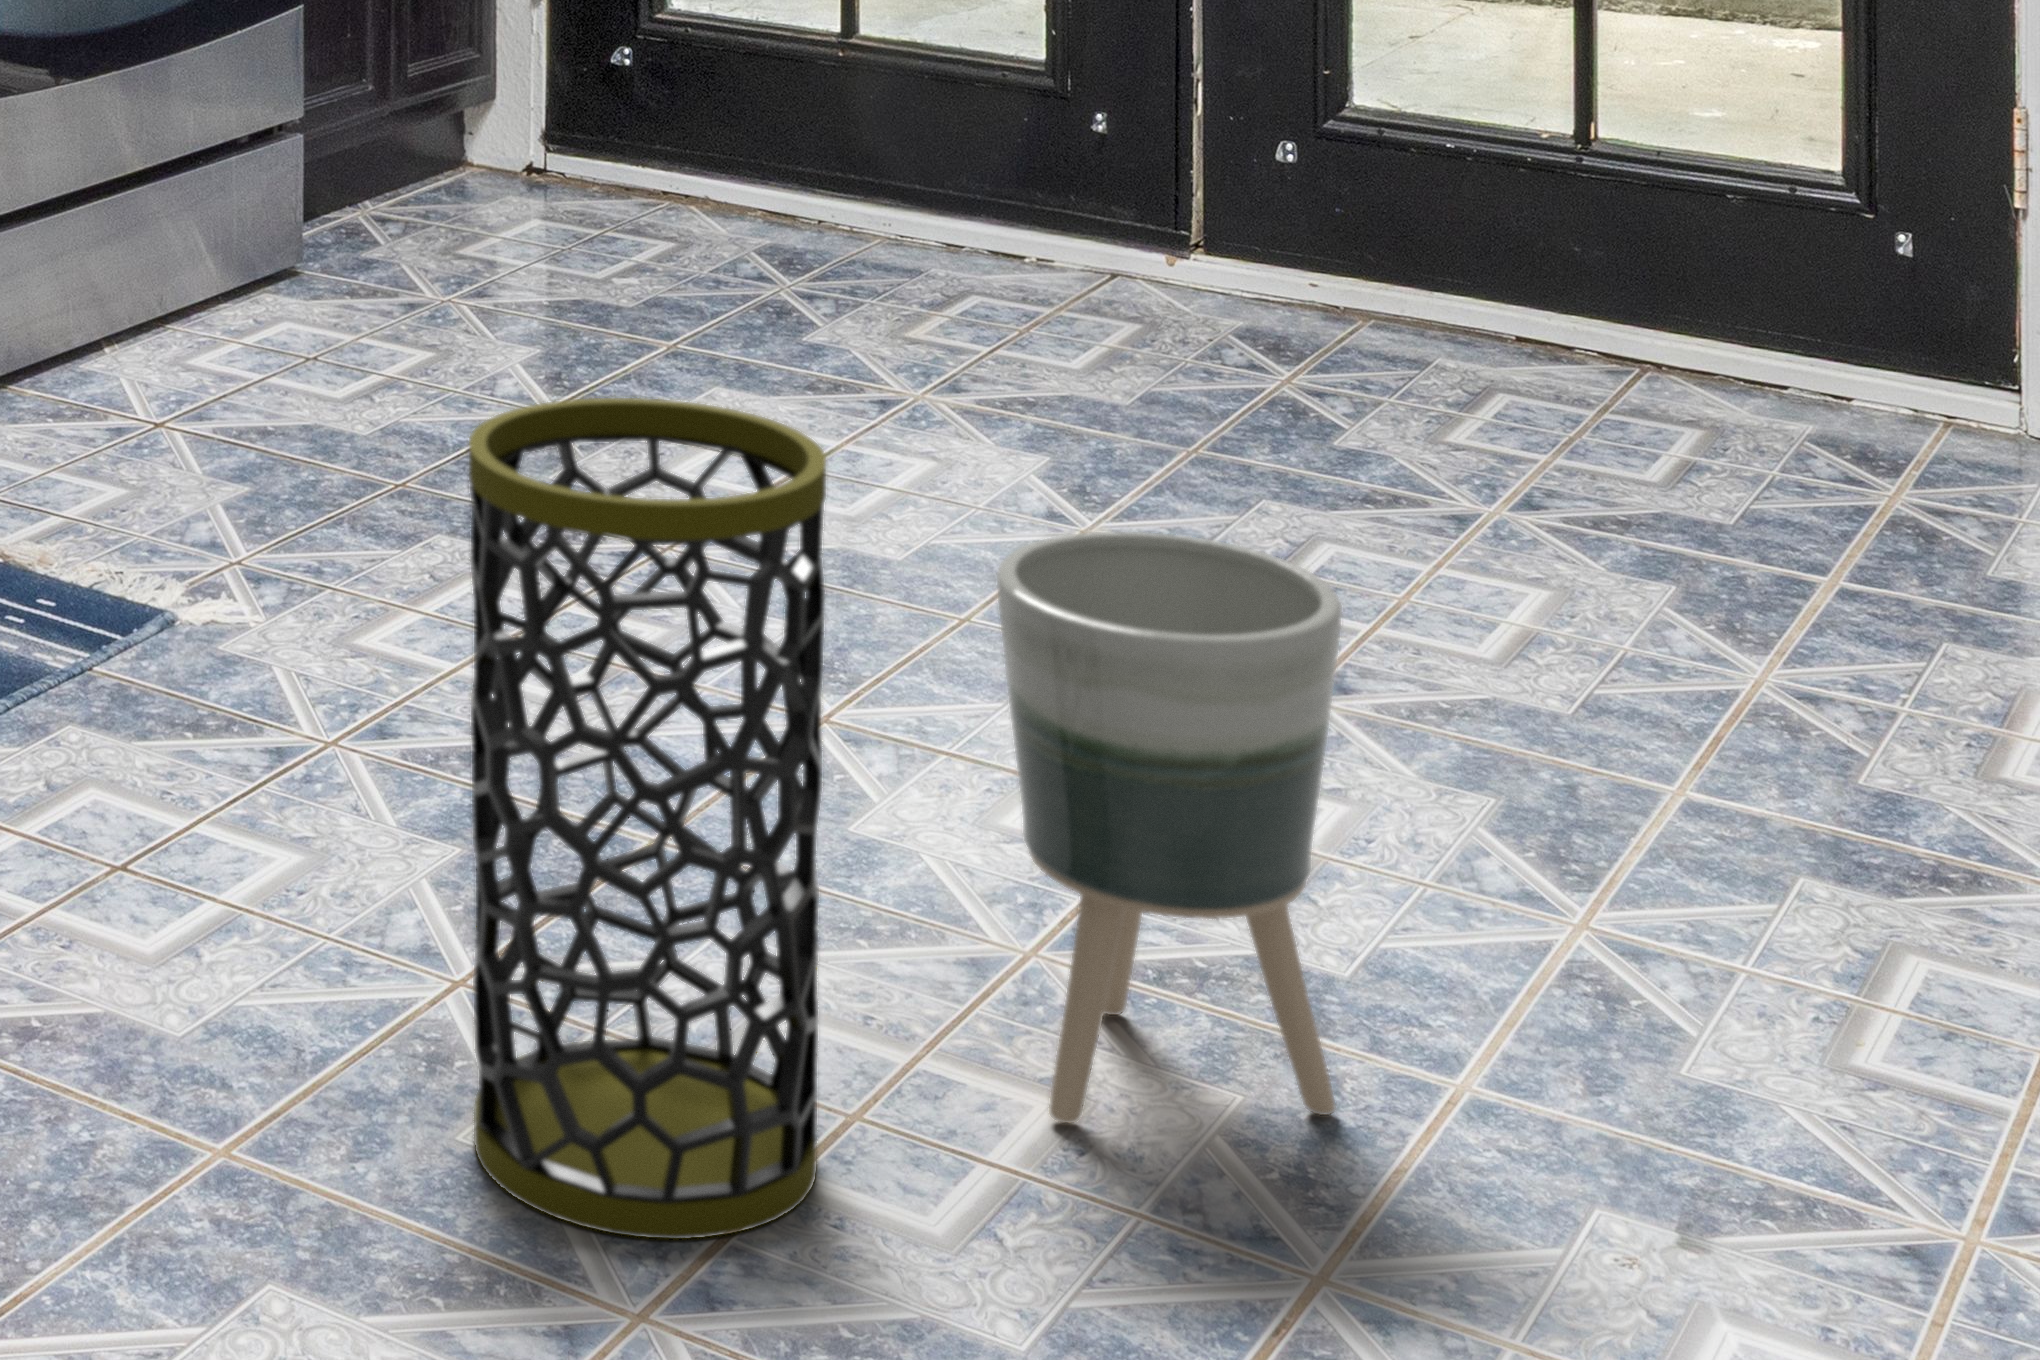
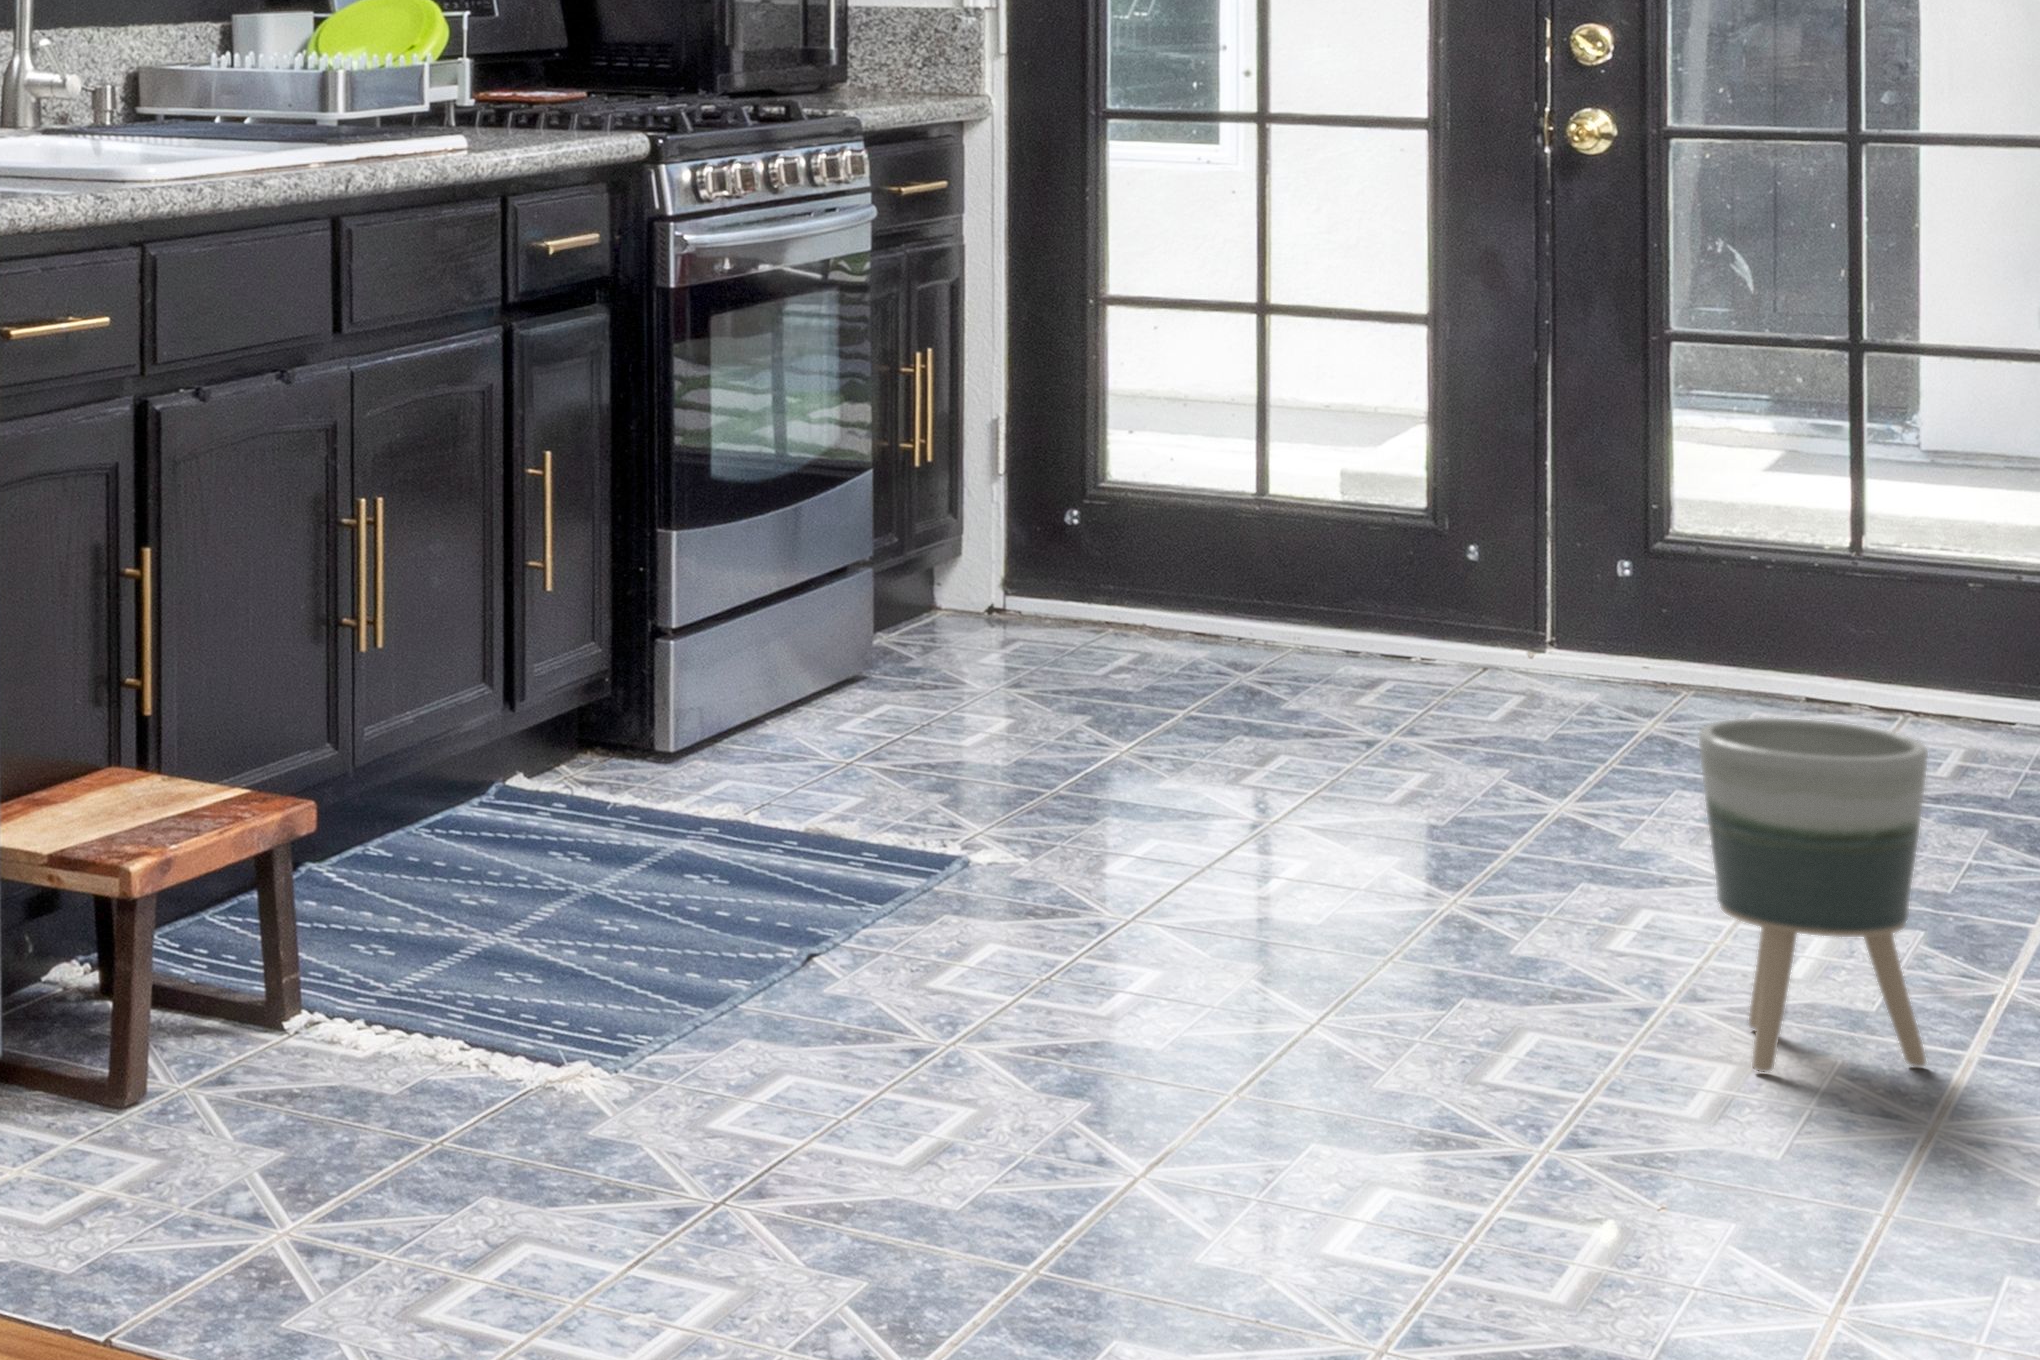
trash can: present [469,398,826,1239] -> none [1398,625,1634,1120]

